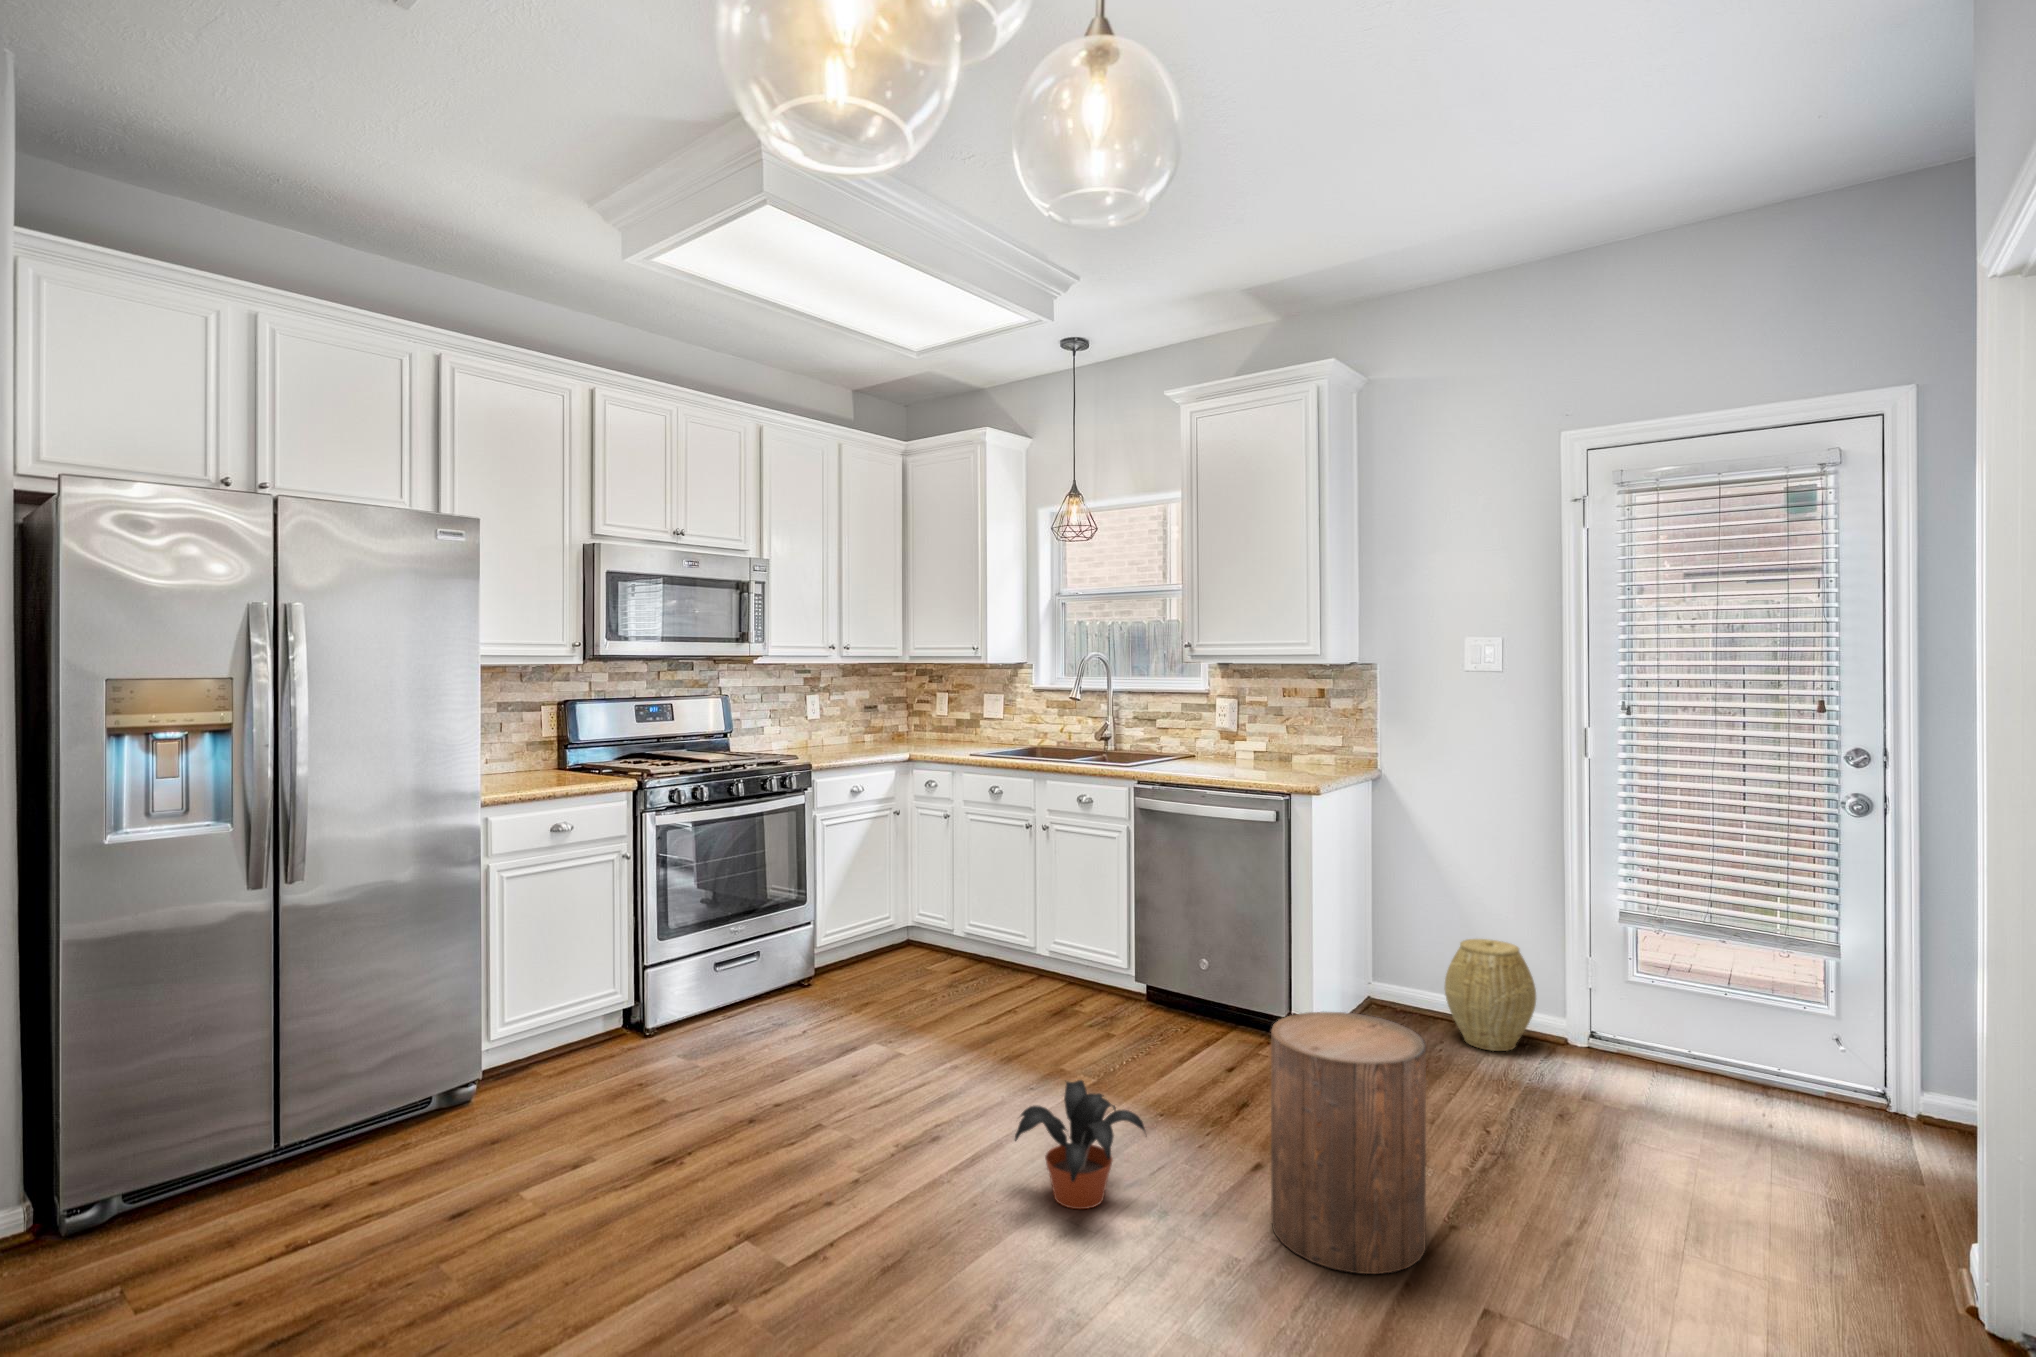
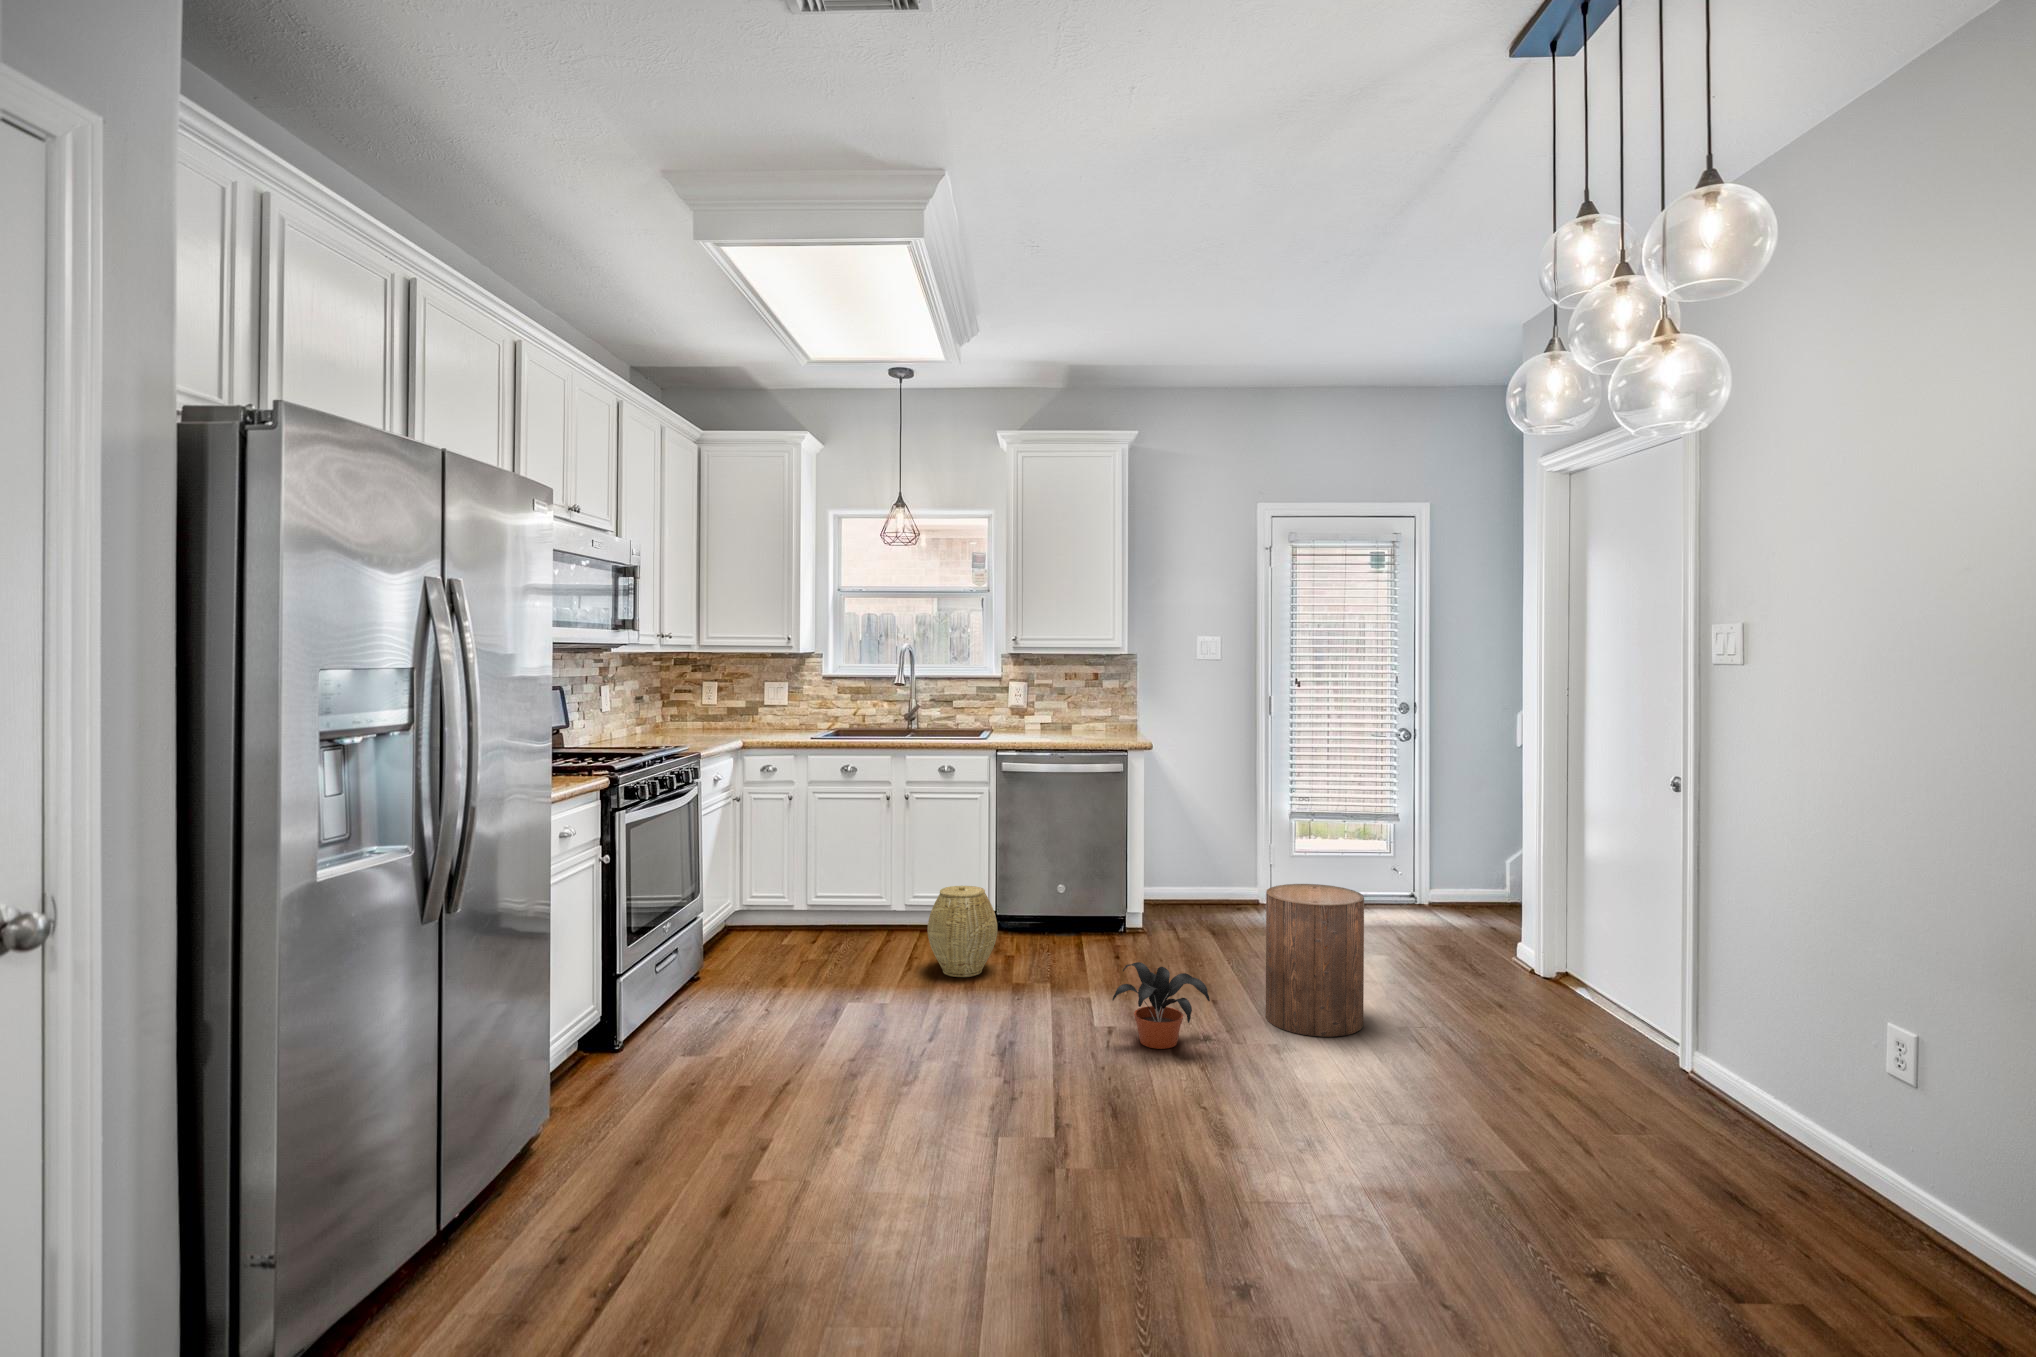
woven basket: present [1445,939,1536,1051] -> present [928,886,997,977]

